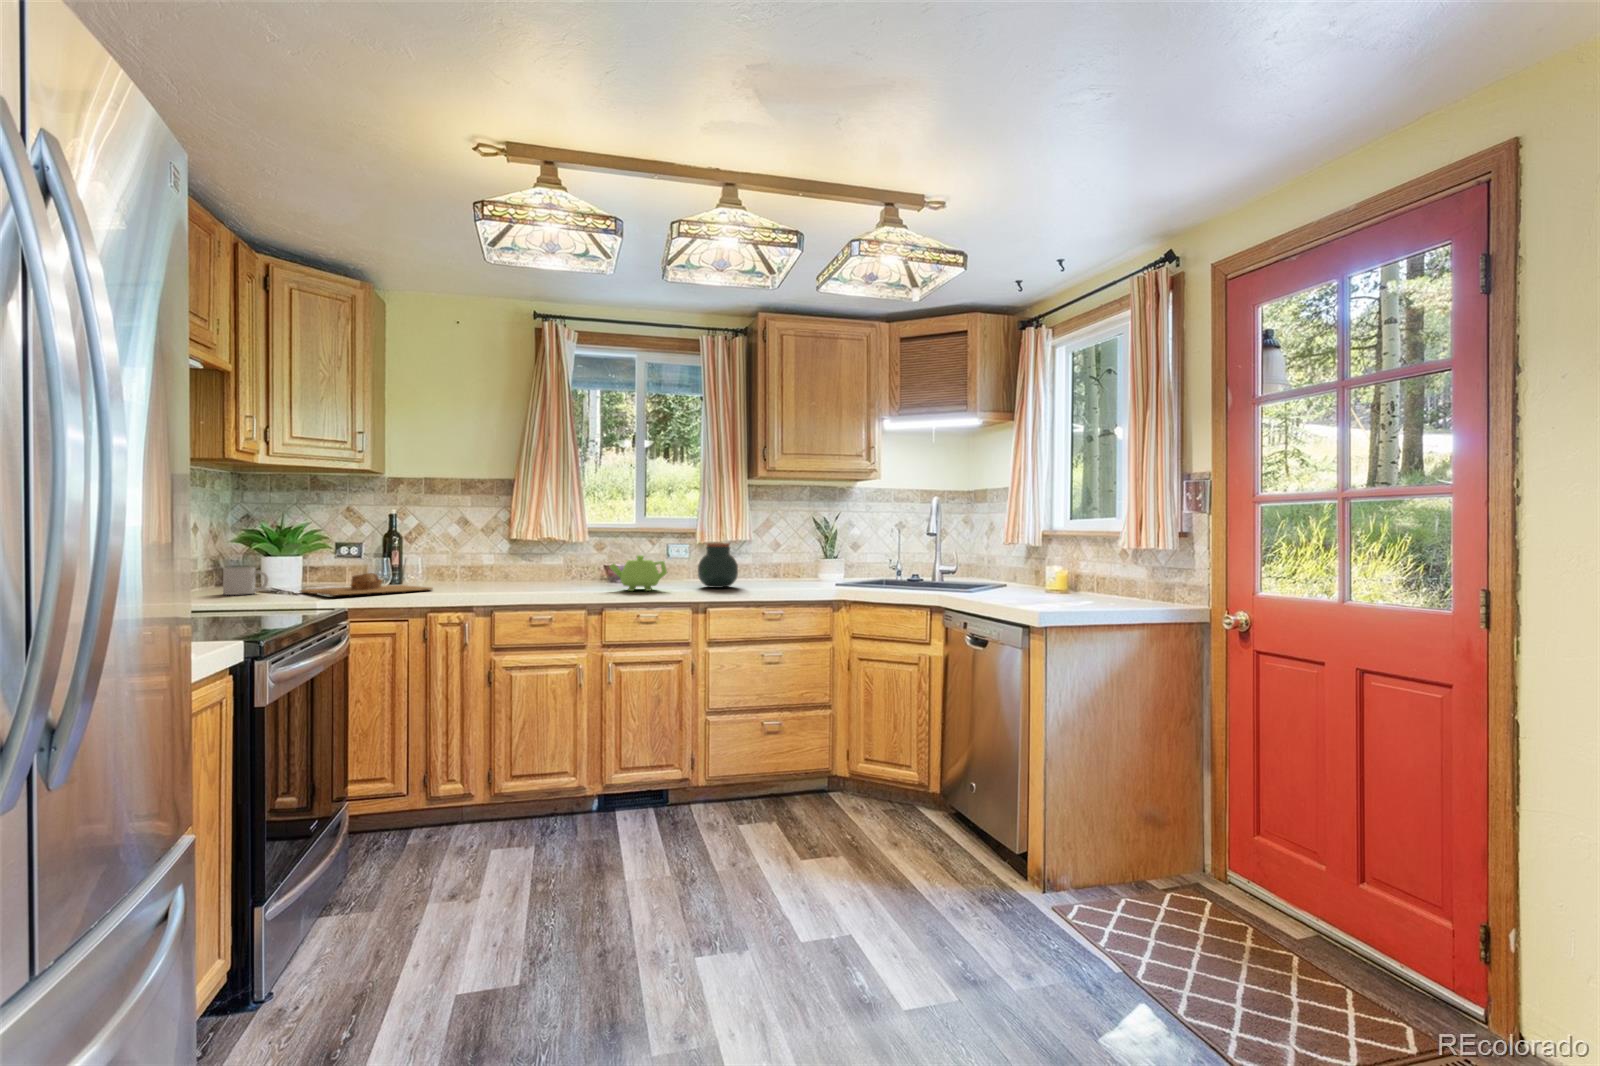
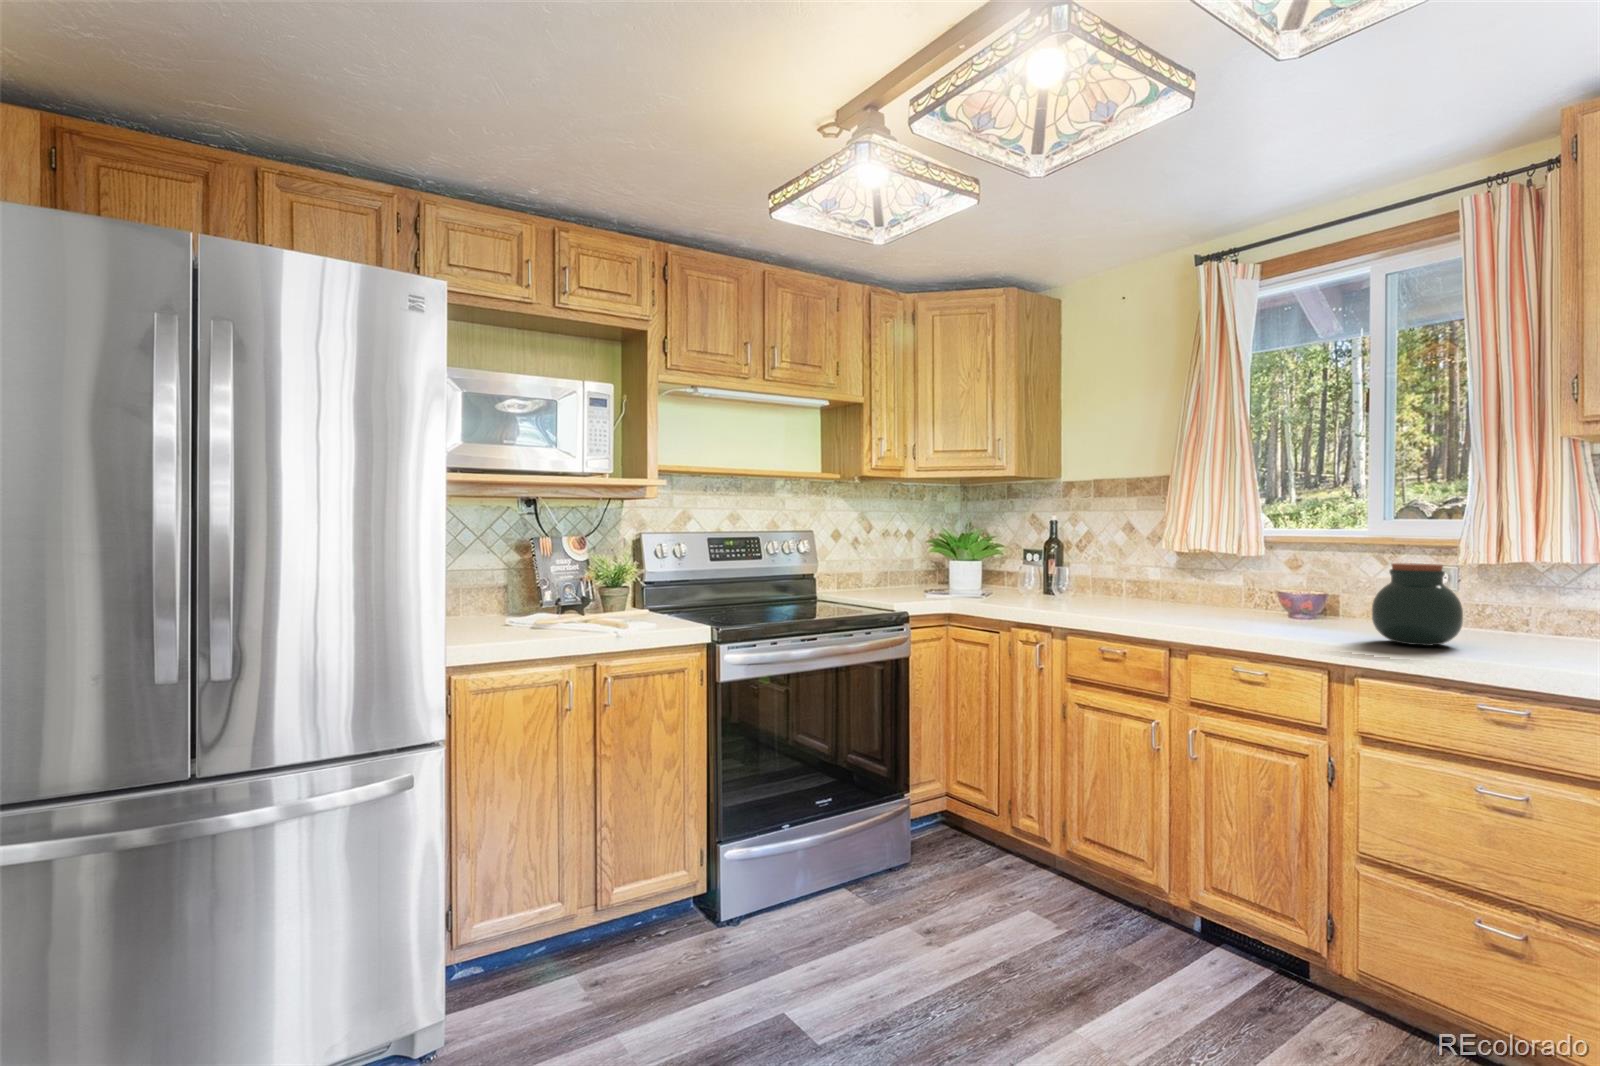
teapot: present [610,555,667,591] -> none [1214,578,1302,634]
mug: present [223,567,269,595] -> none [902,569,931,593]
cutting board: present [300,573,432,596] -> none [938,580,1044,604]

